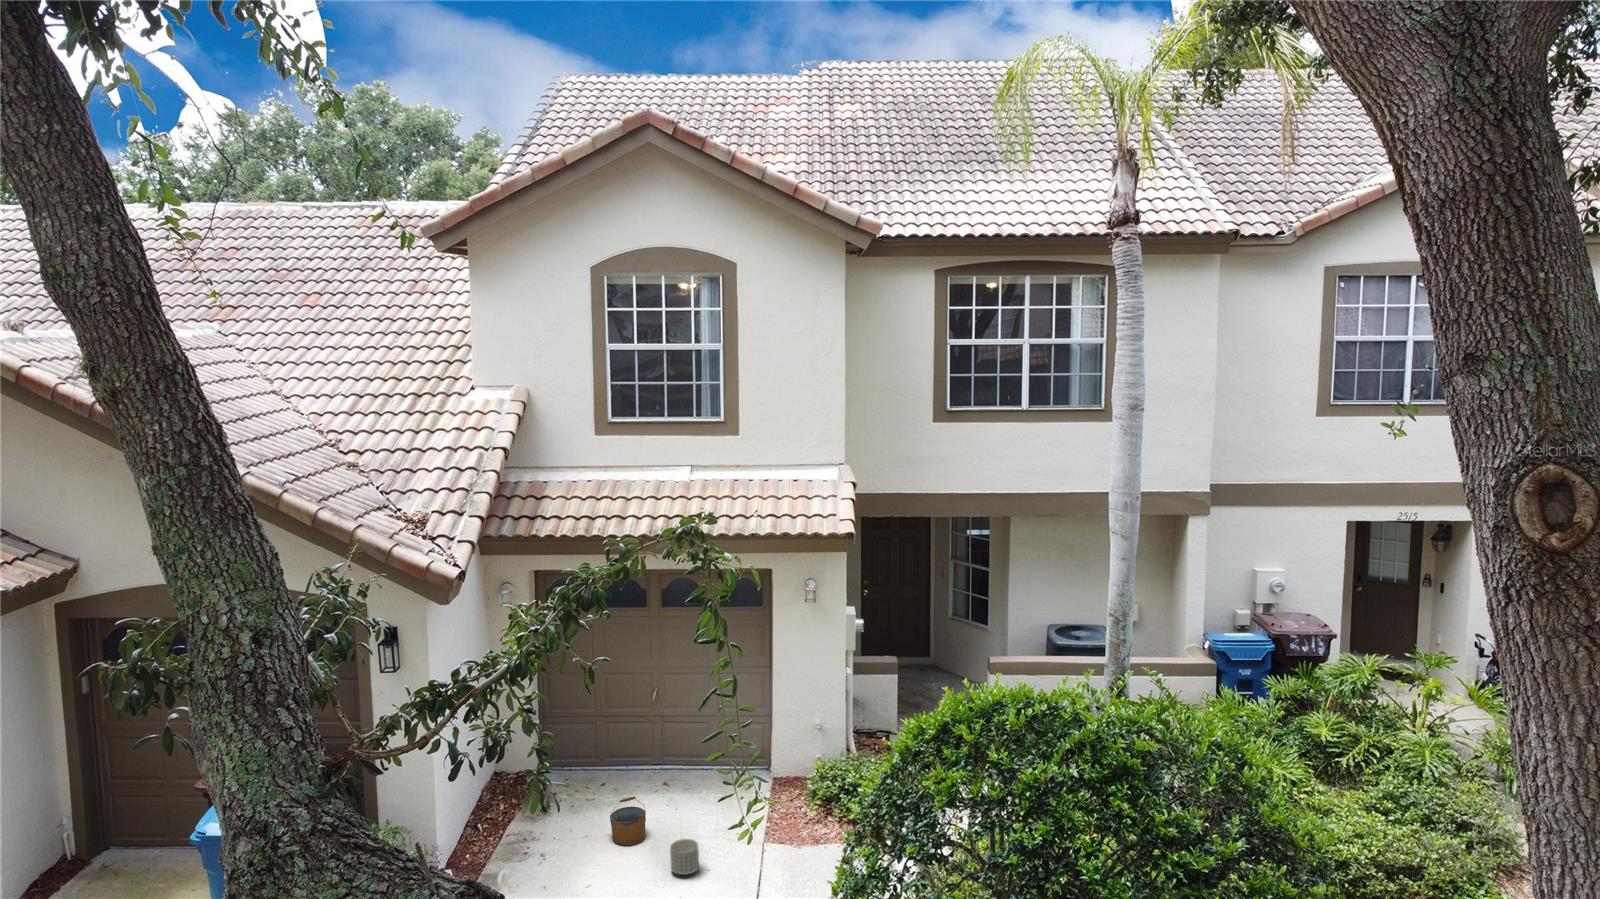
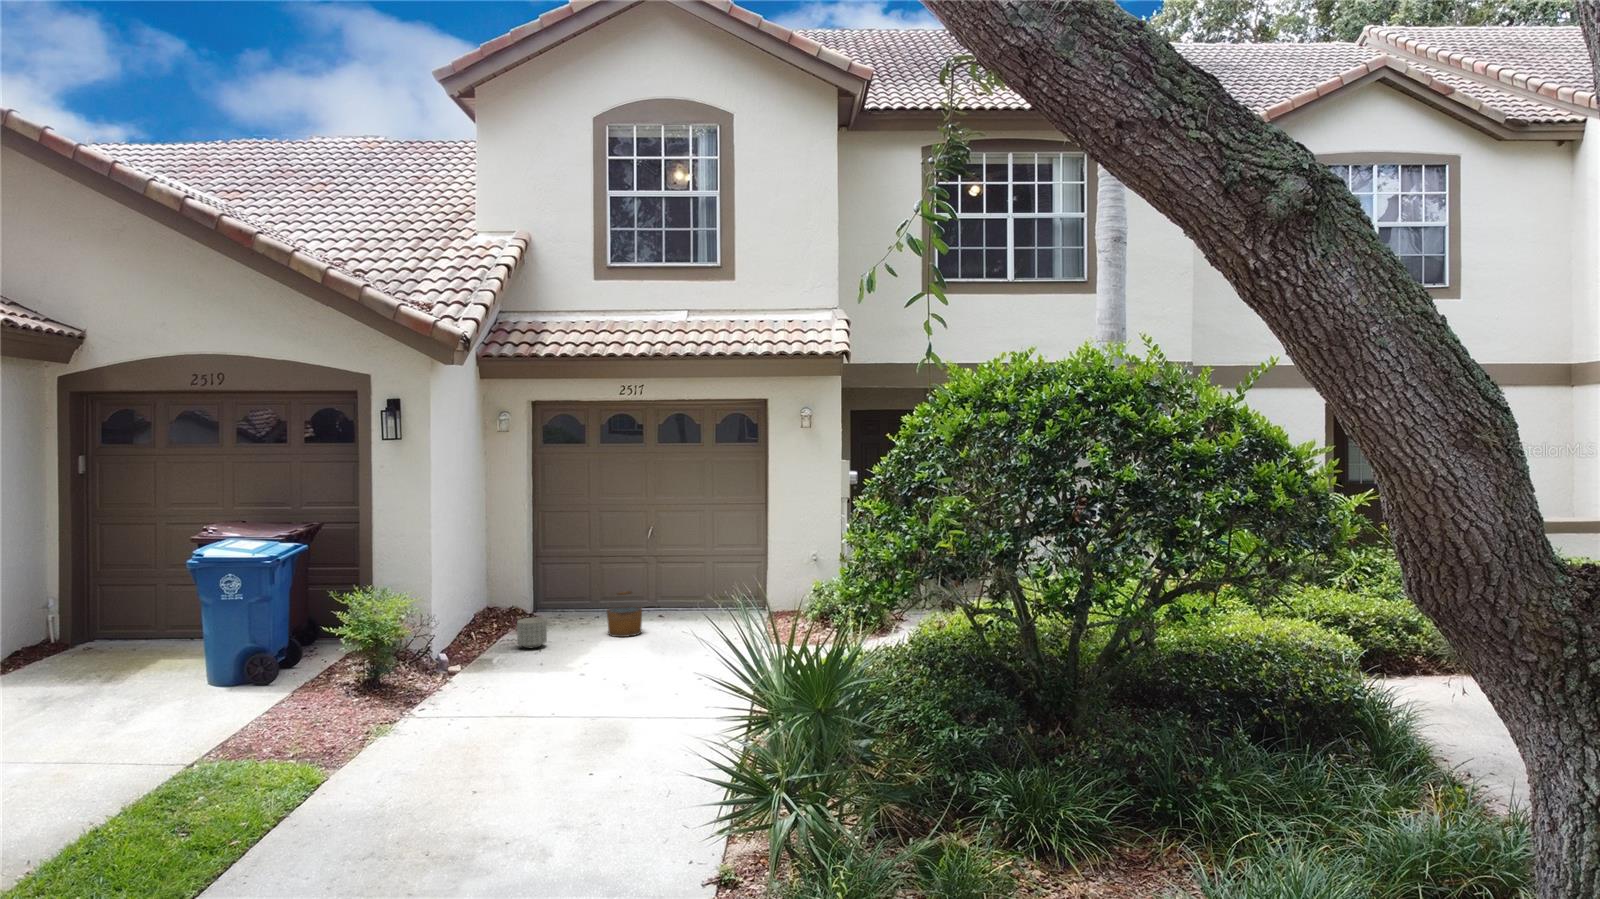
planter: present [670,839,699,875] -> present [517,618,547,648]

